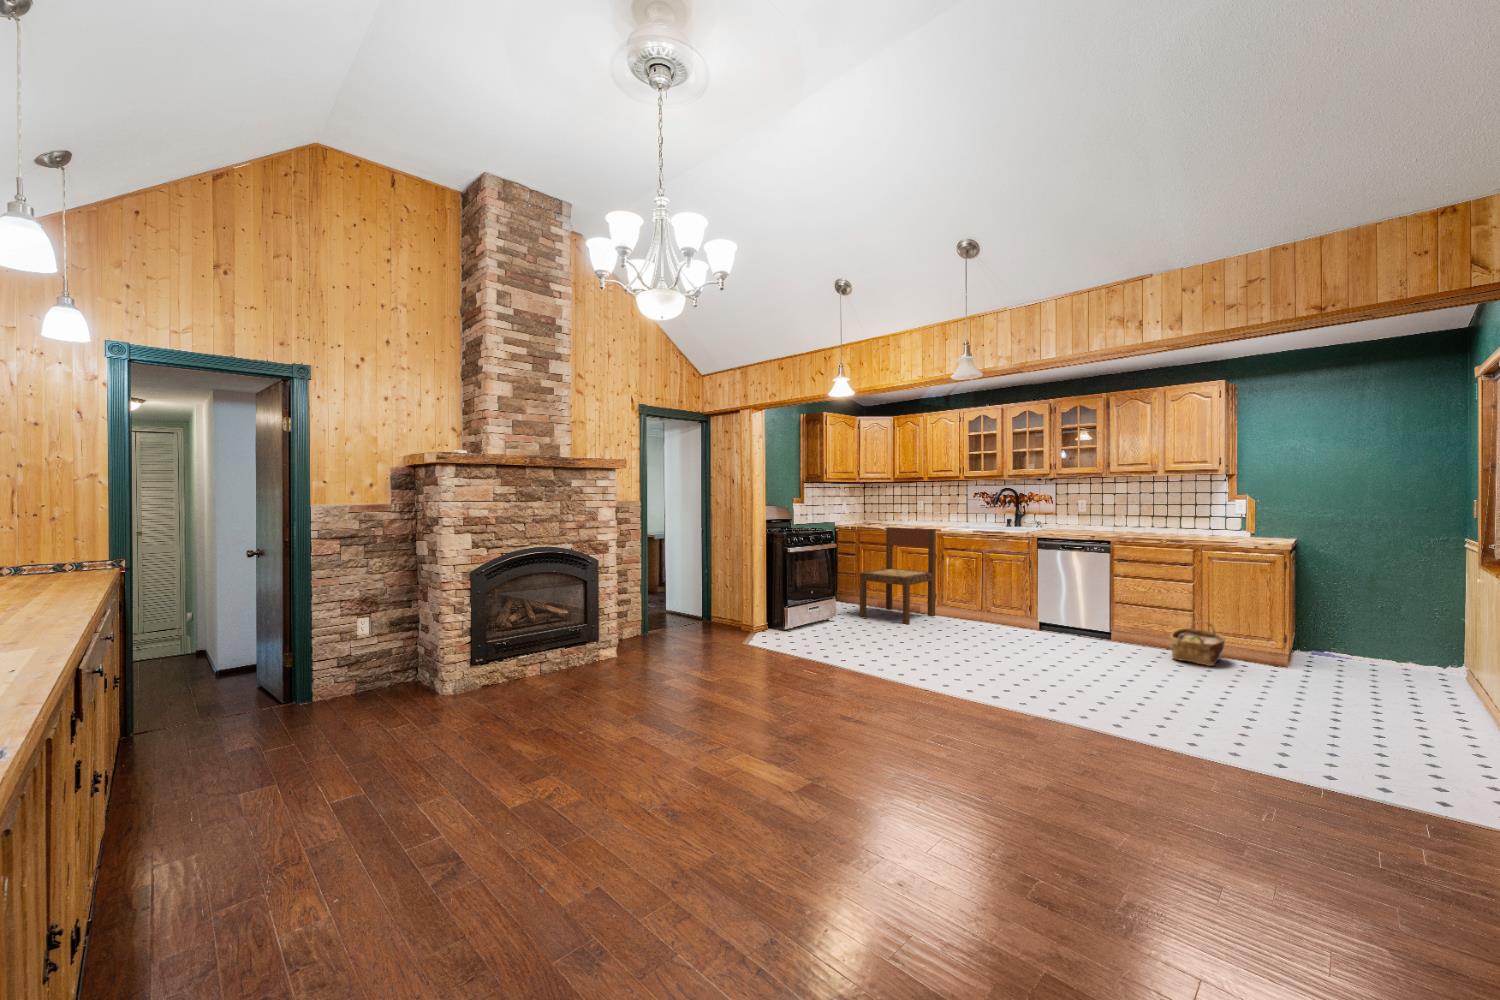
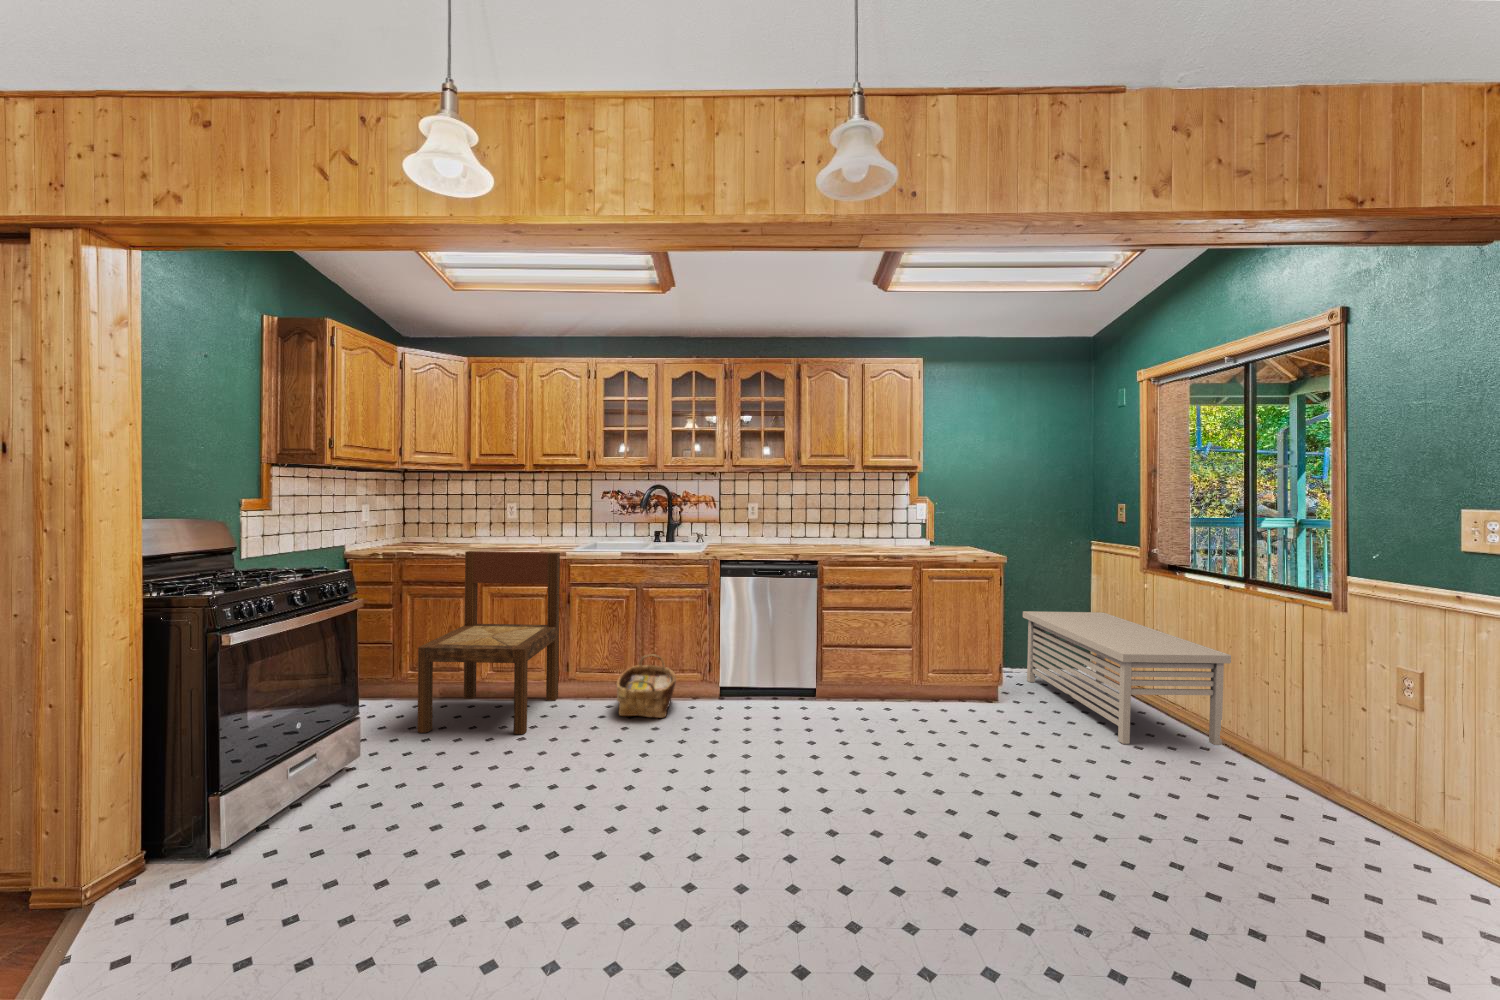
storage bench: none [1342,599,1478,715] -> present [1023,611,1231,745]
woven basket: present [1170,621,1225,666] -> present [617,654,676,718]

